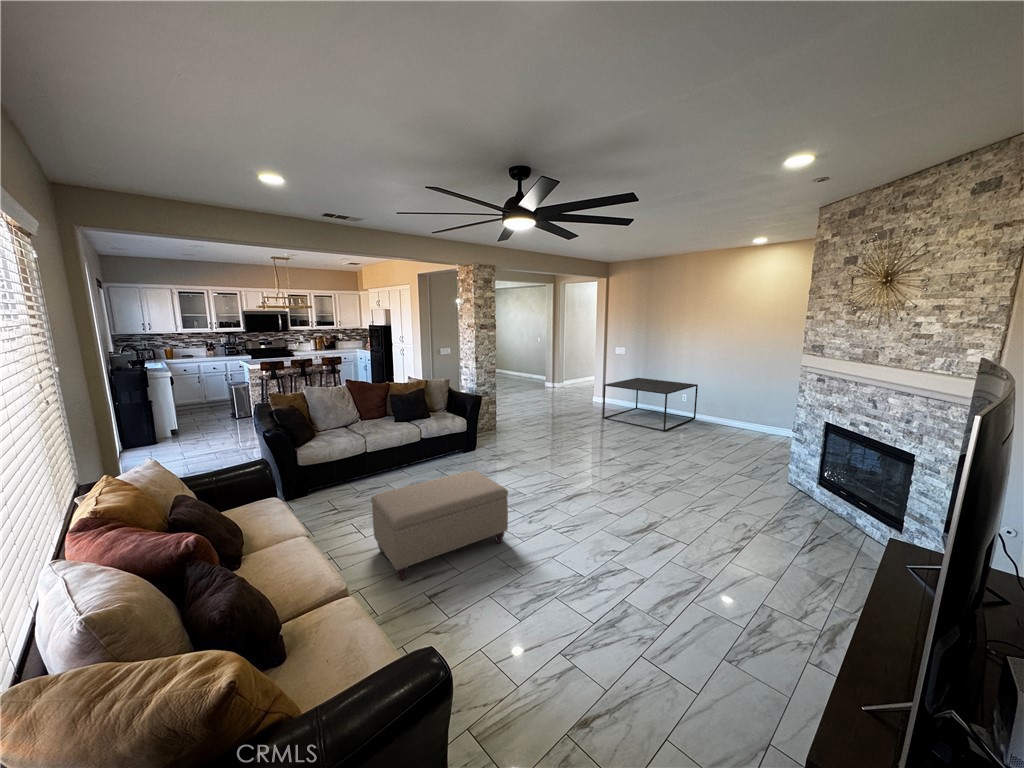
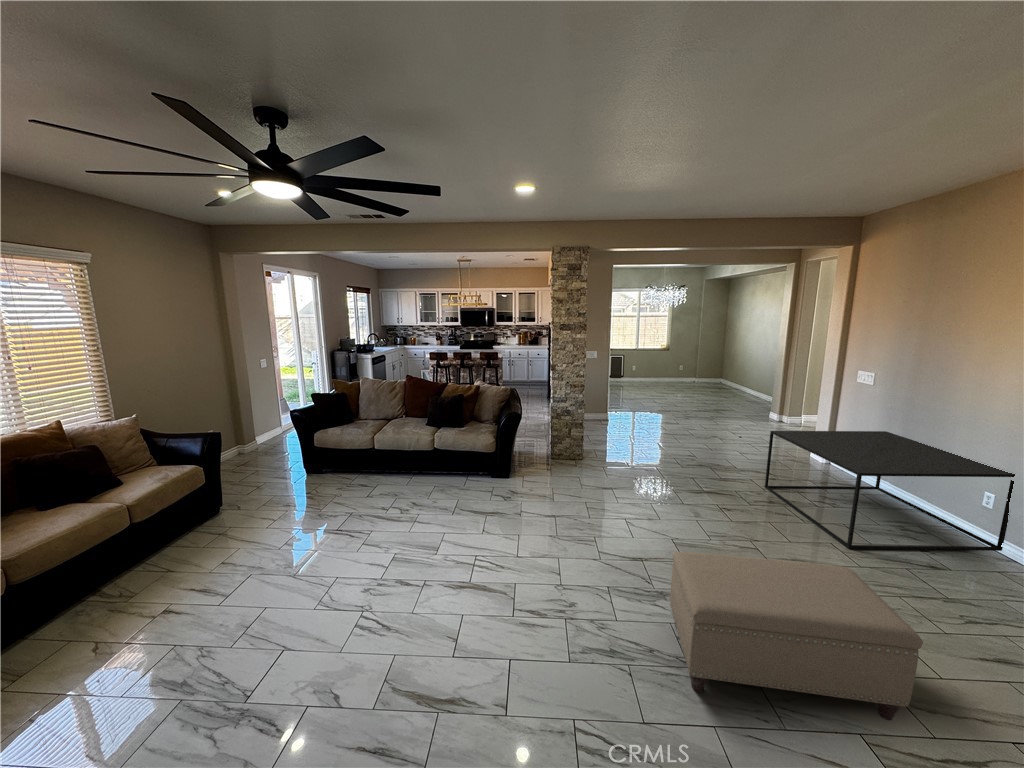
ottoman: present [371,471,508,580] -> present [670,552,923,720]

